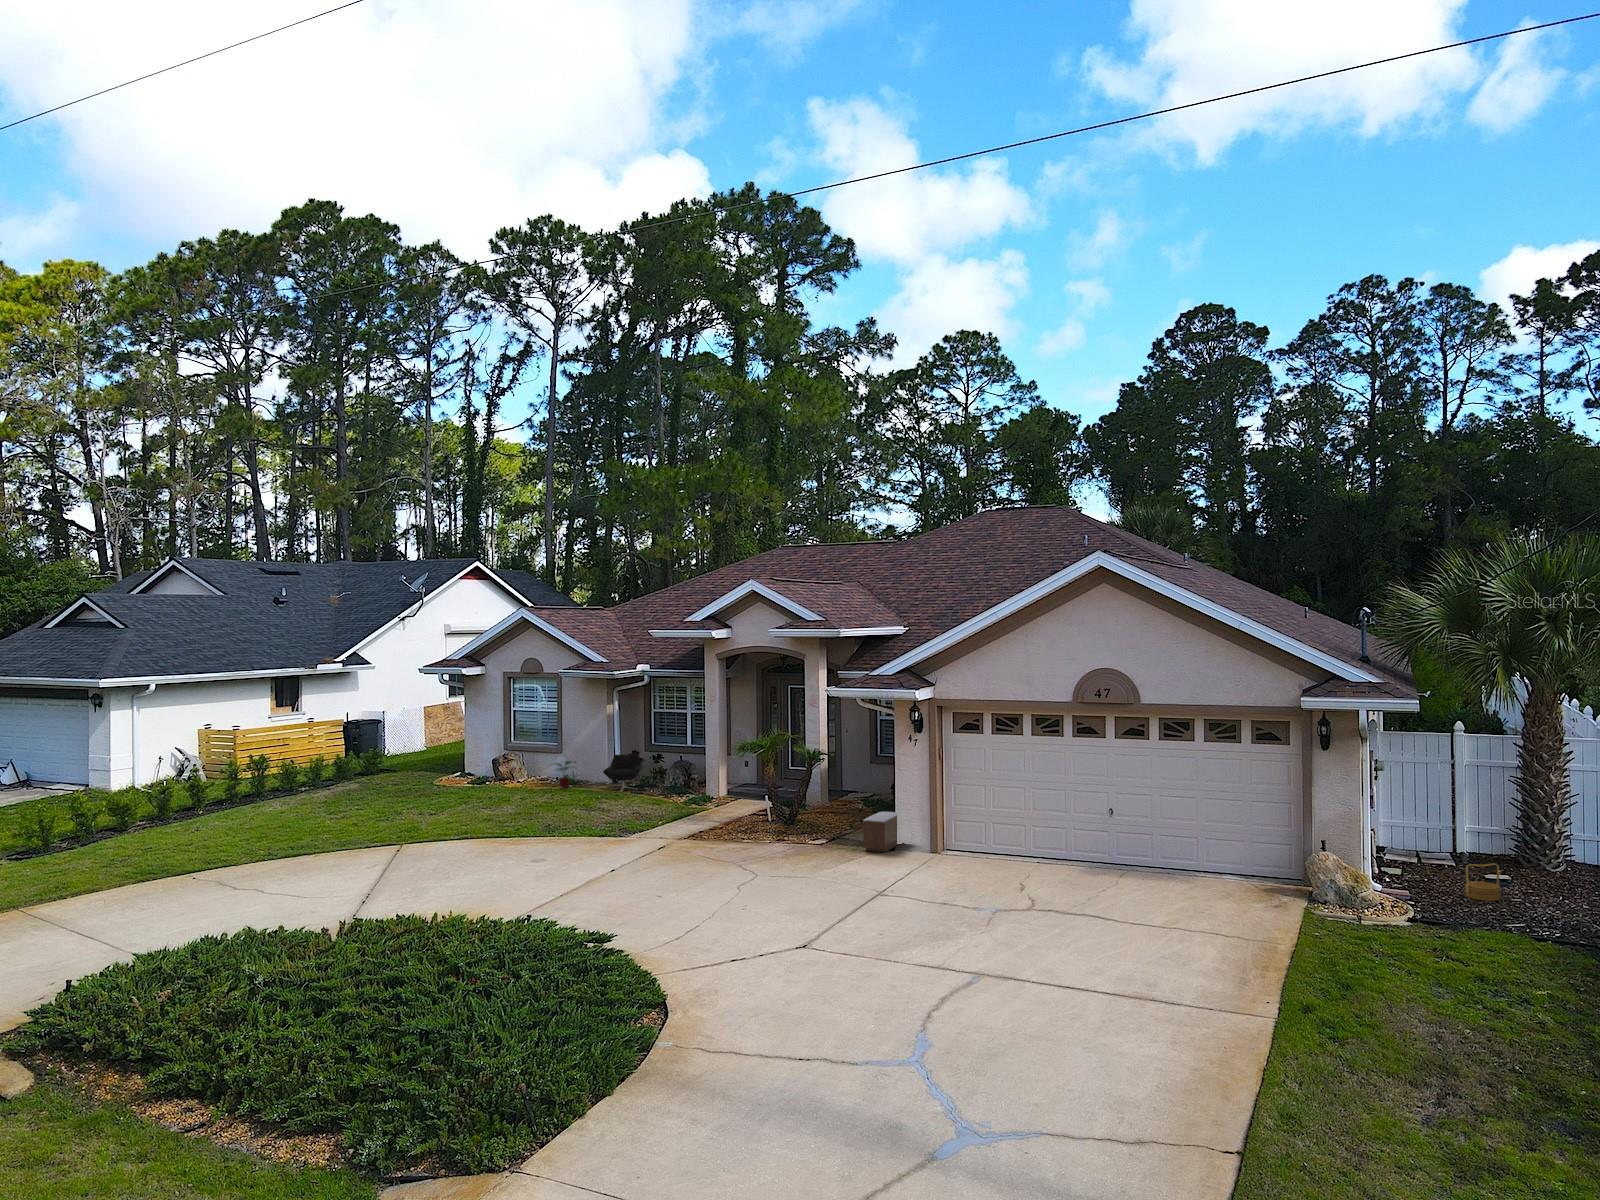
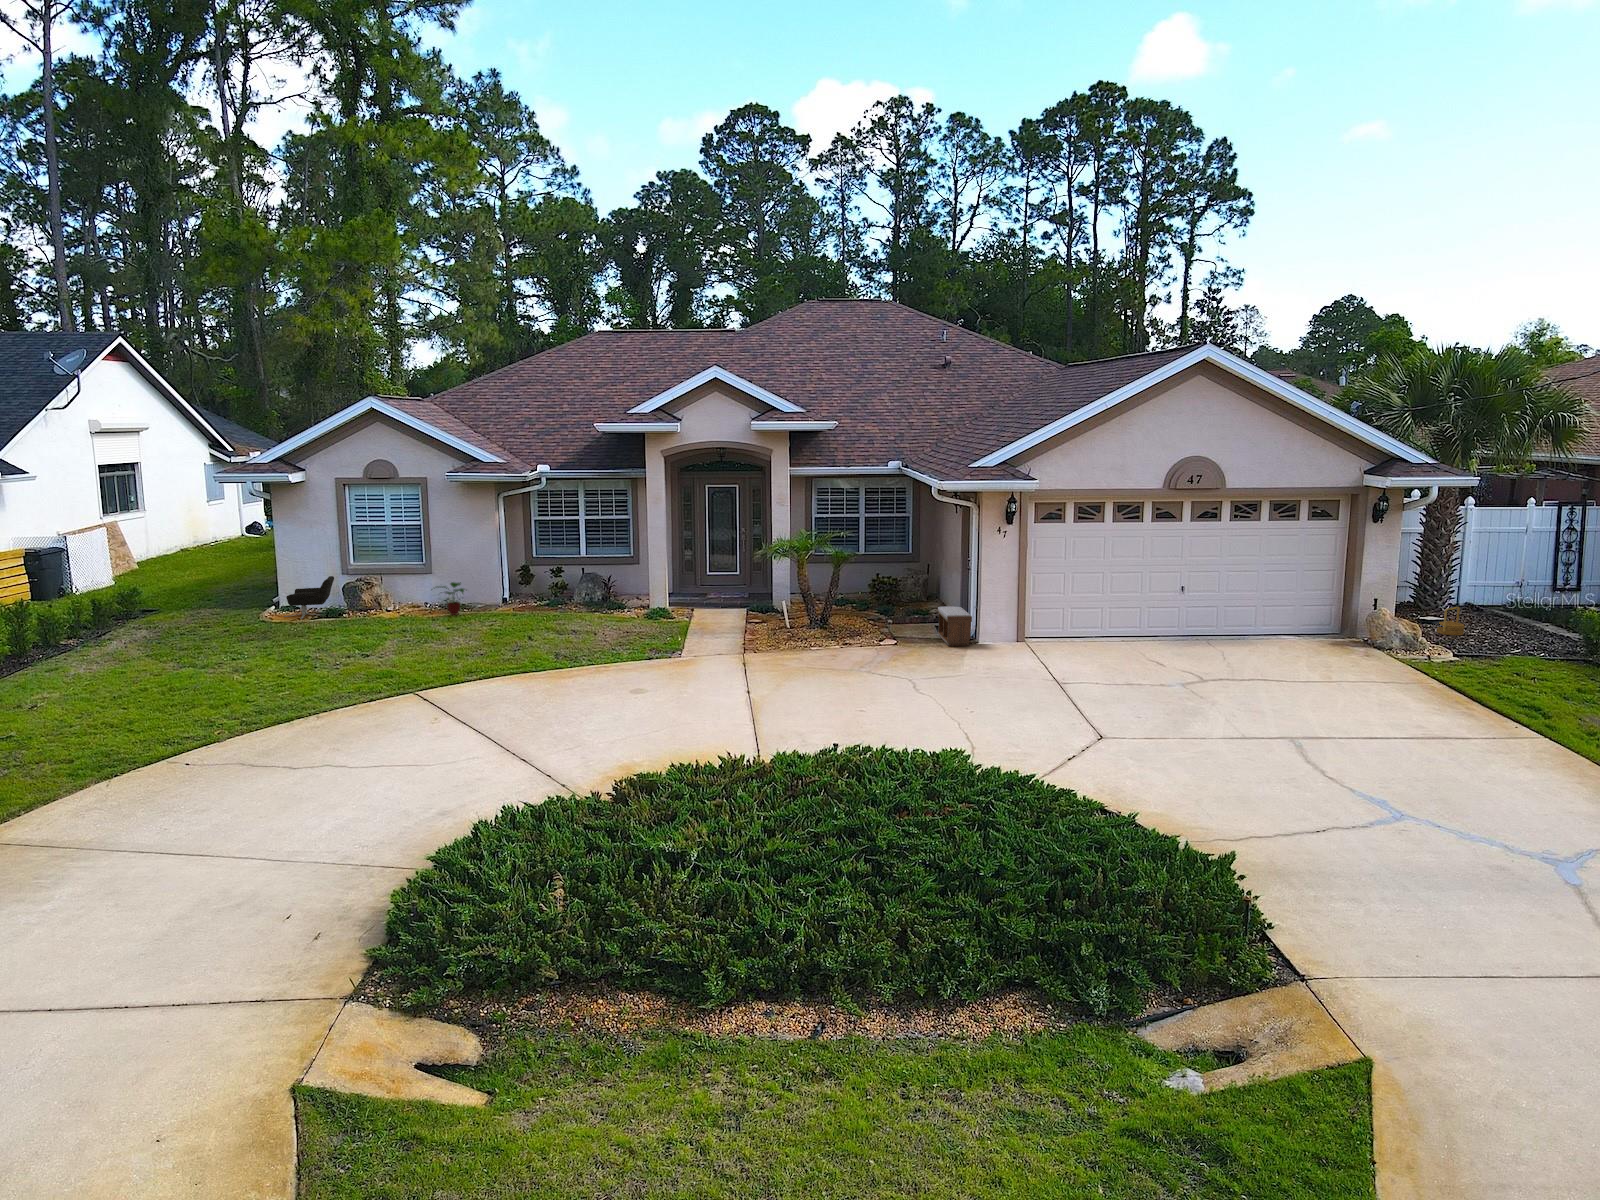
lounge chair: present [603,754,642,792] -> present [285,576,334,619]

